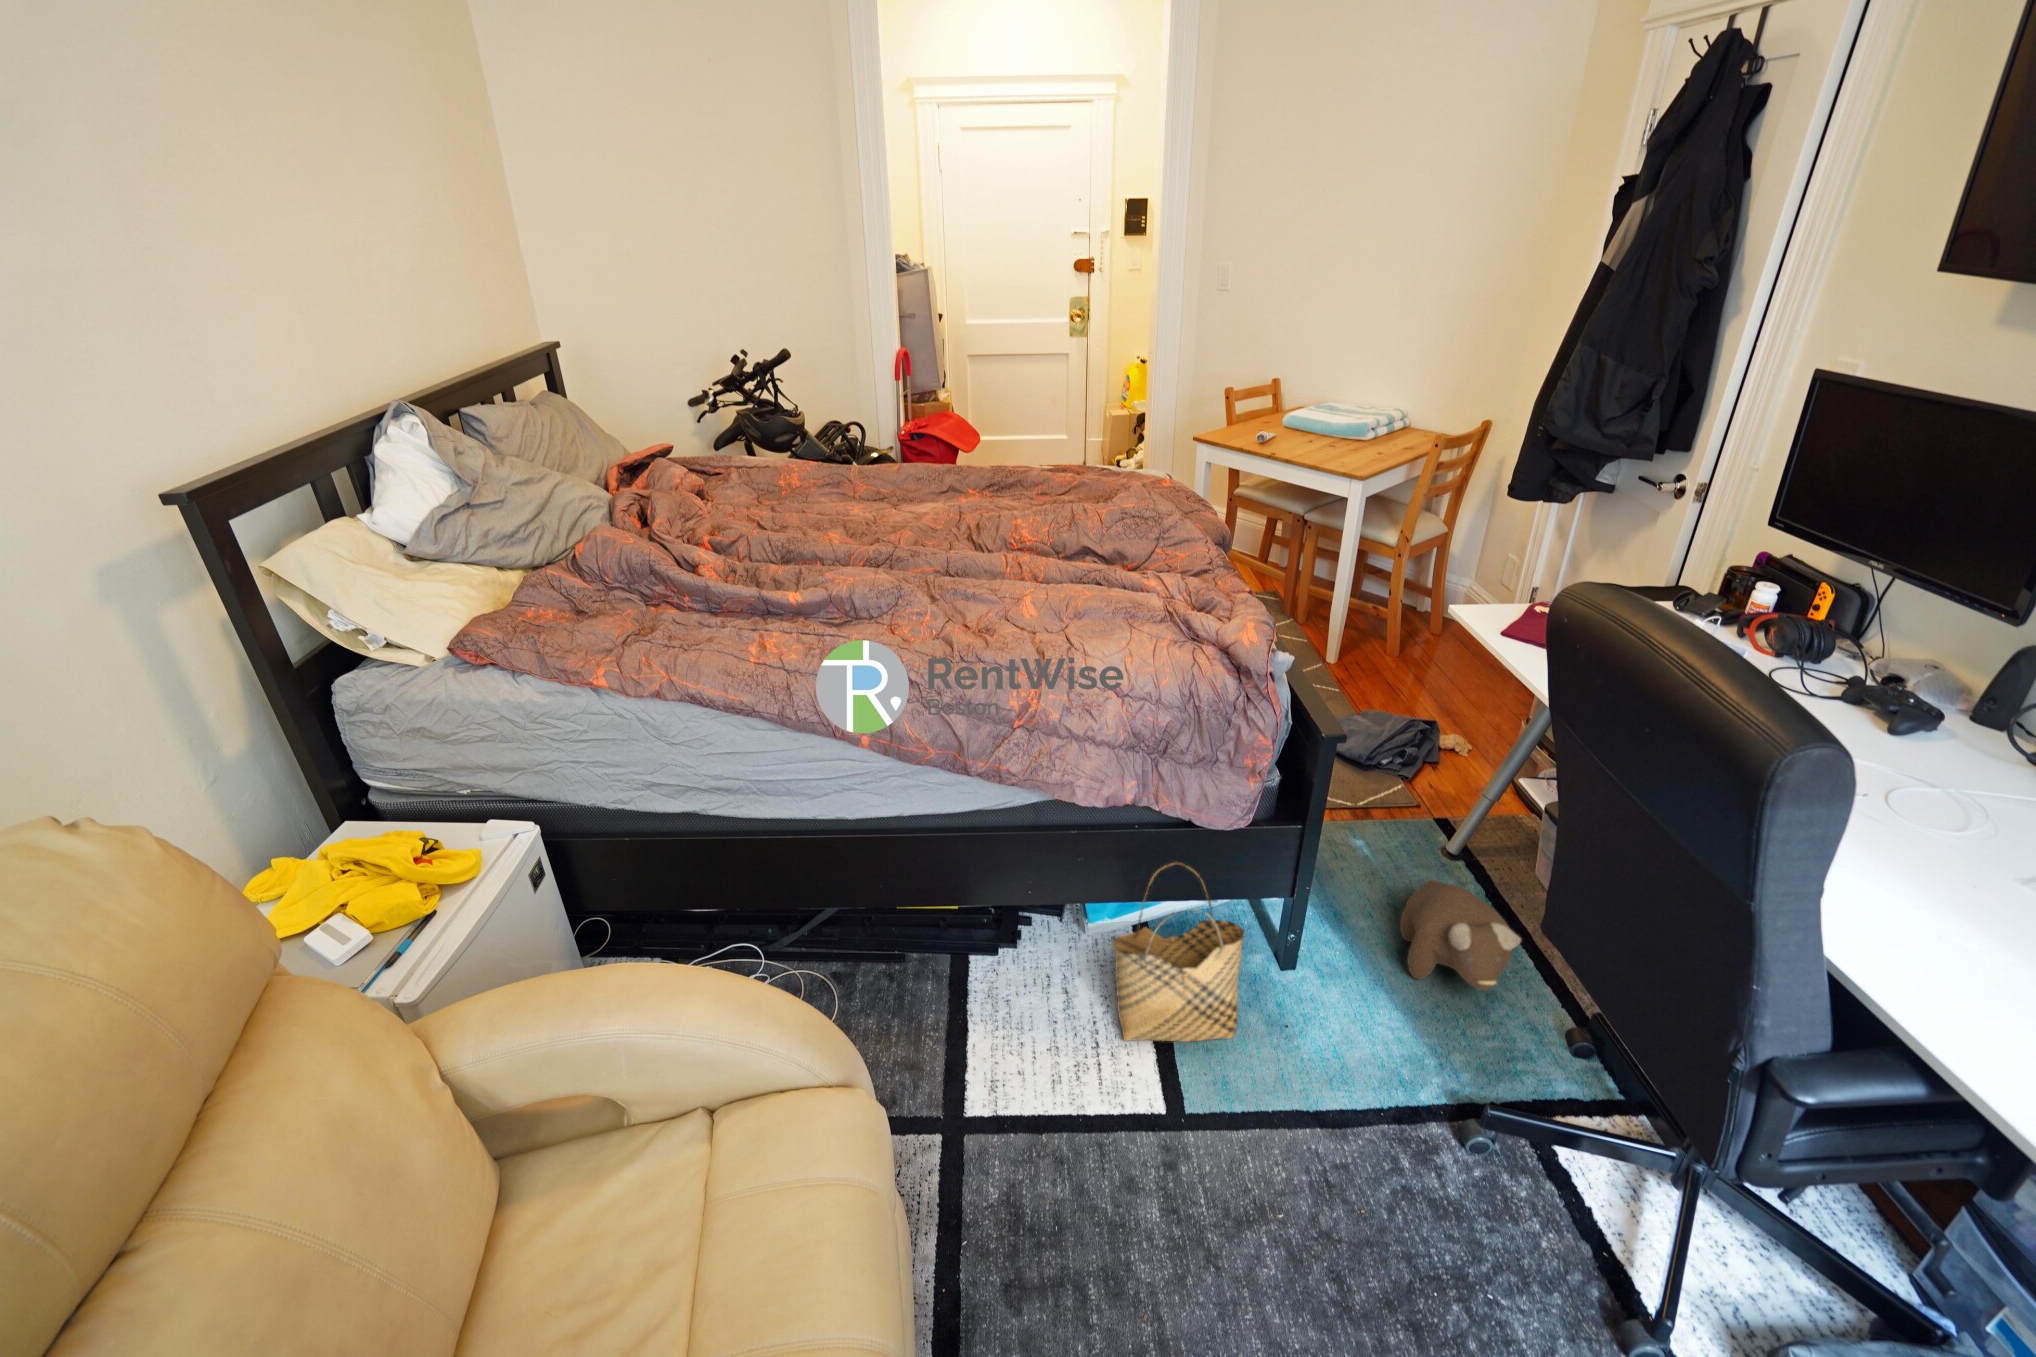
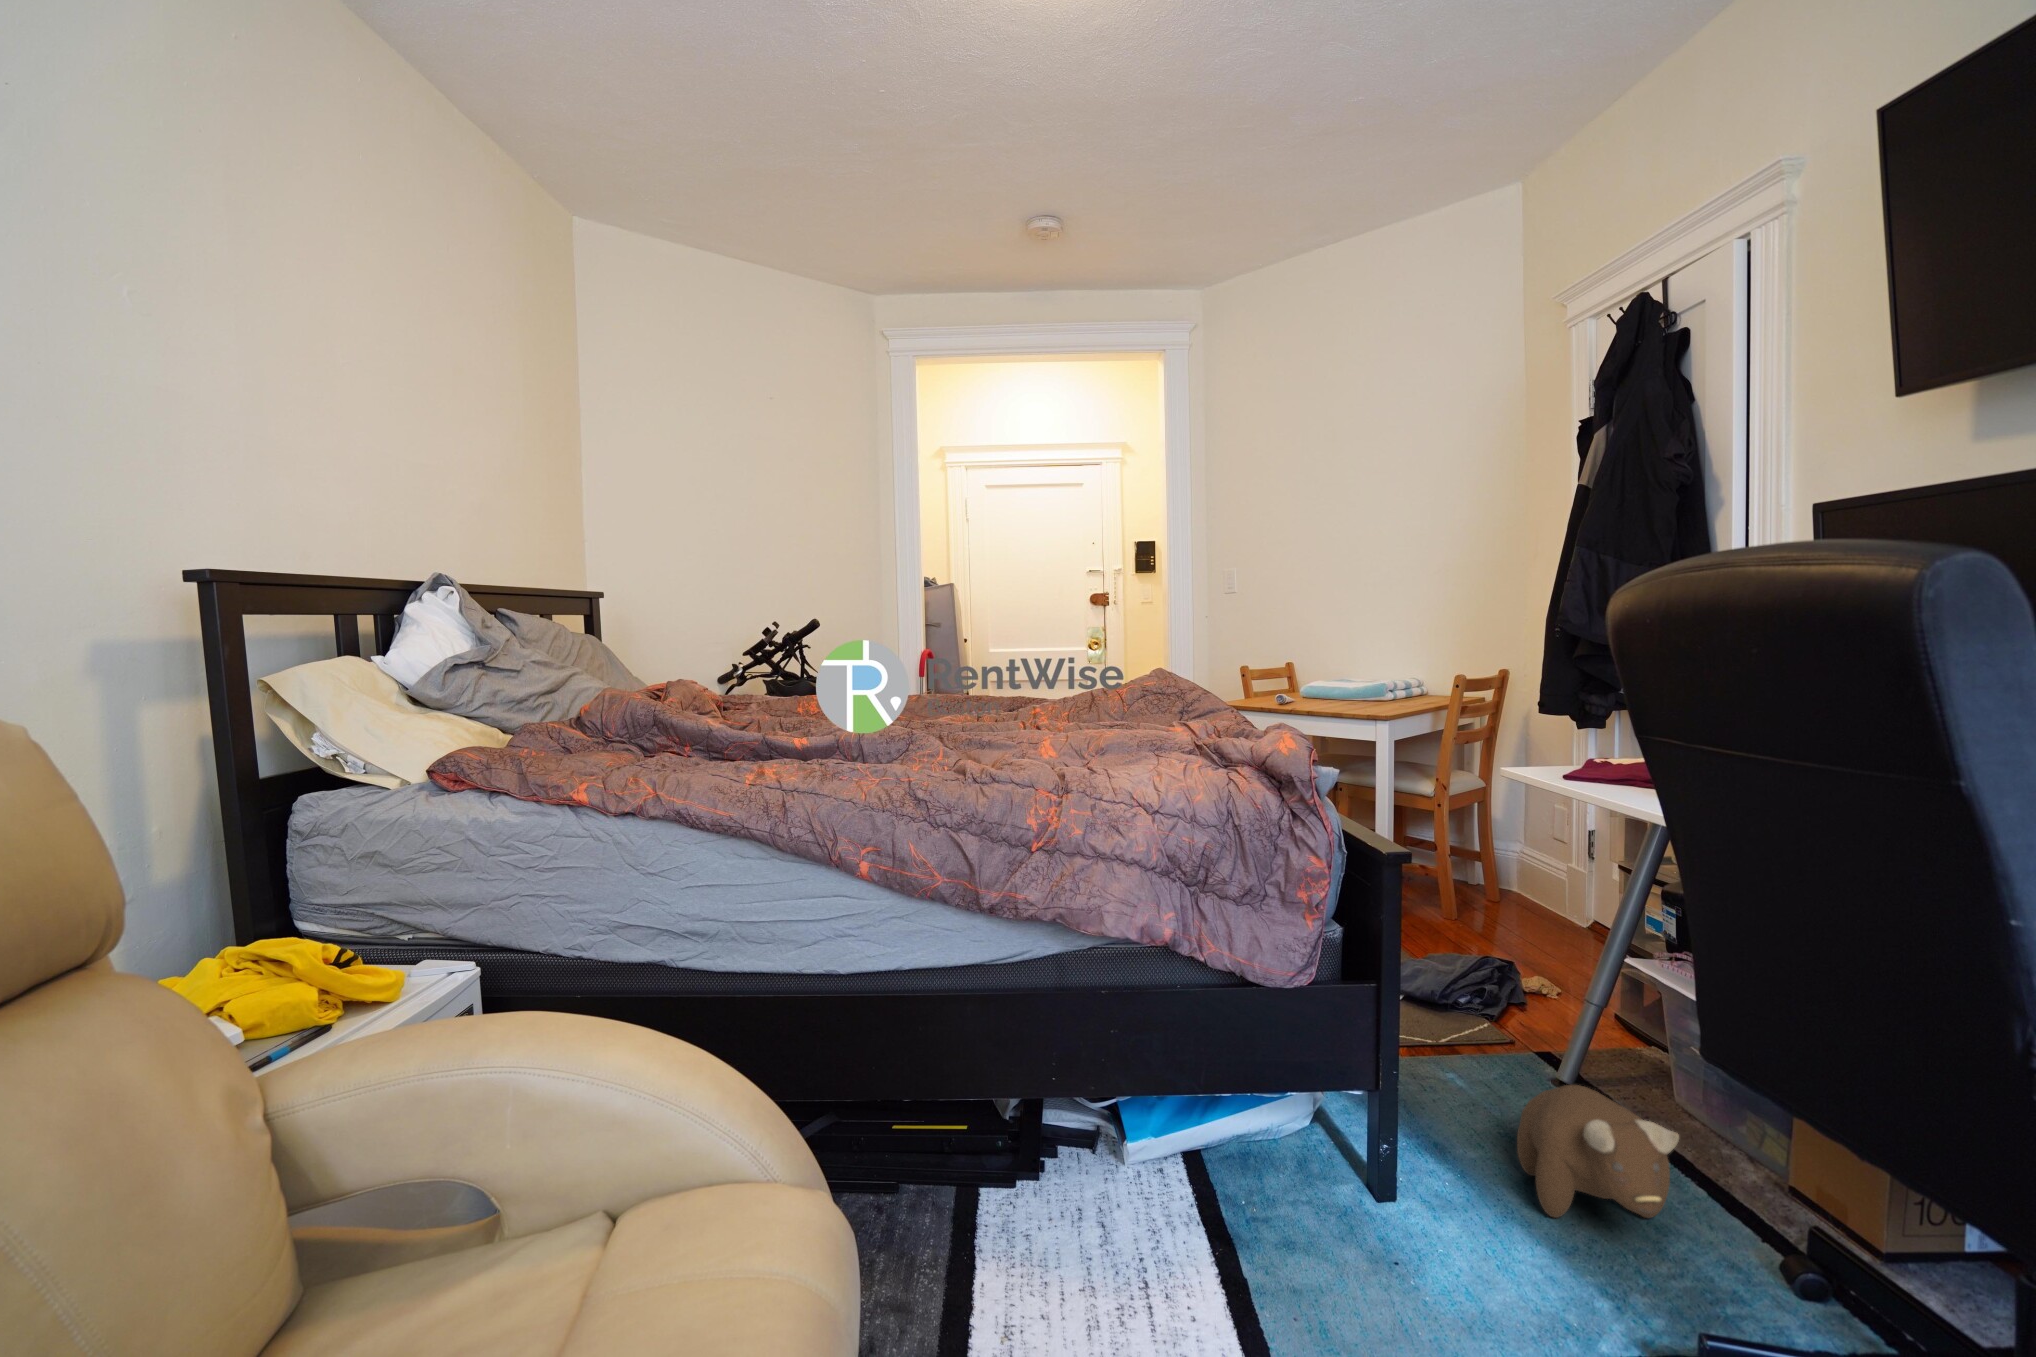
woven basket: present [1112,862,1244,1042] -> none [1157,1023,1327,1282]

